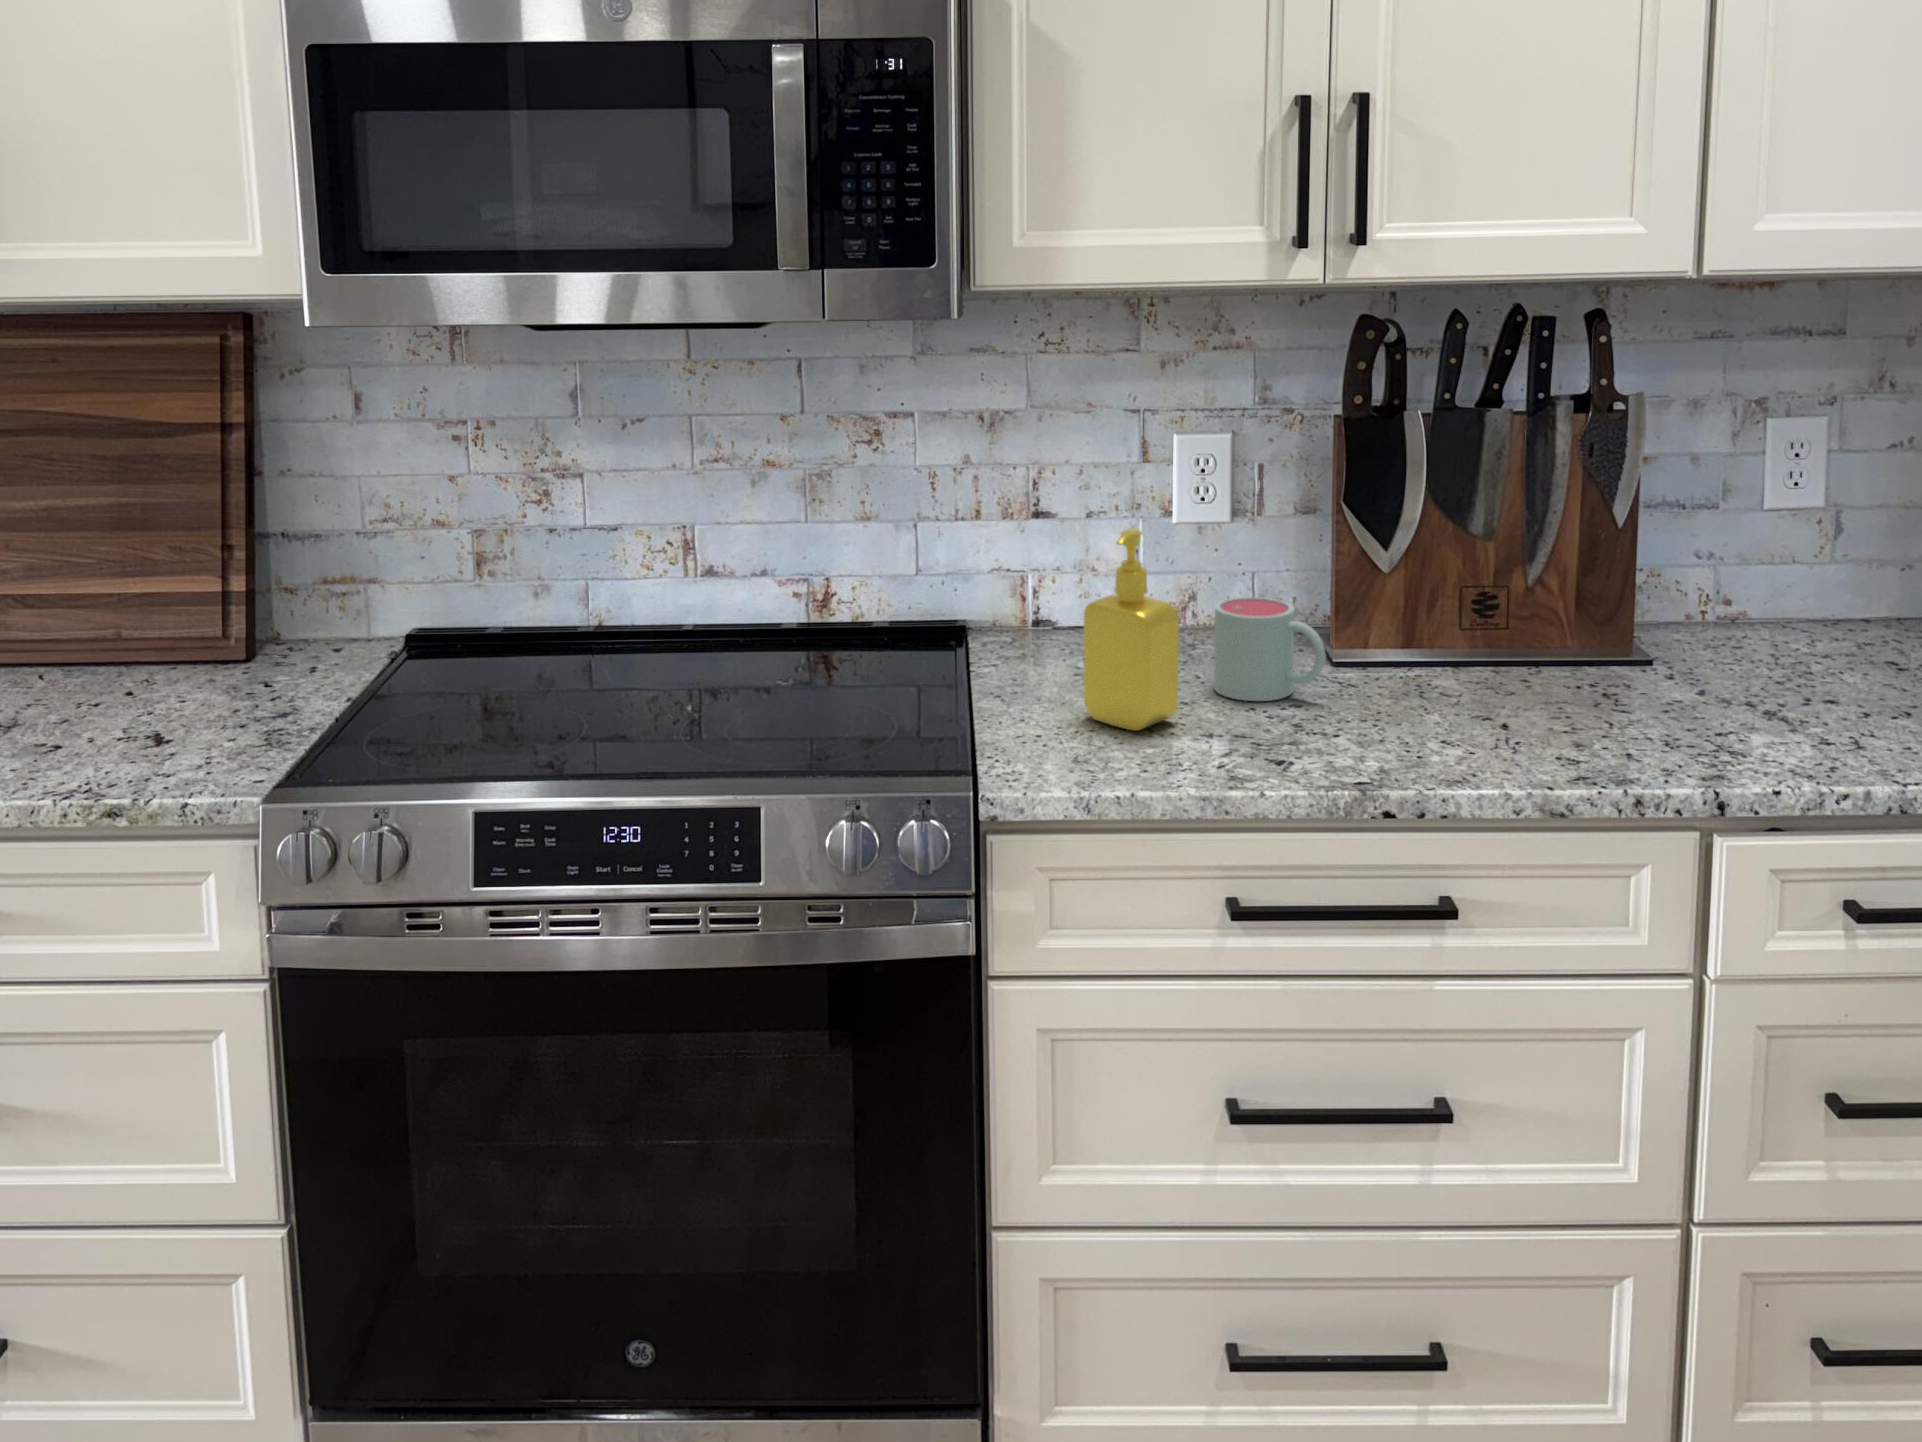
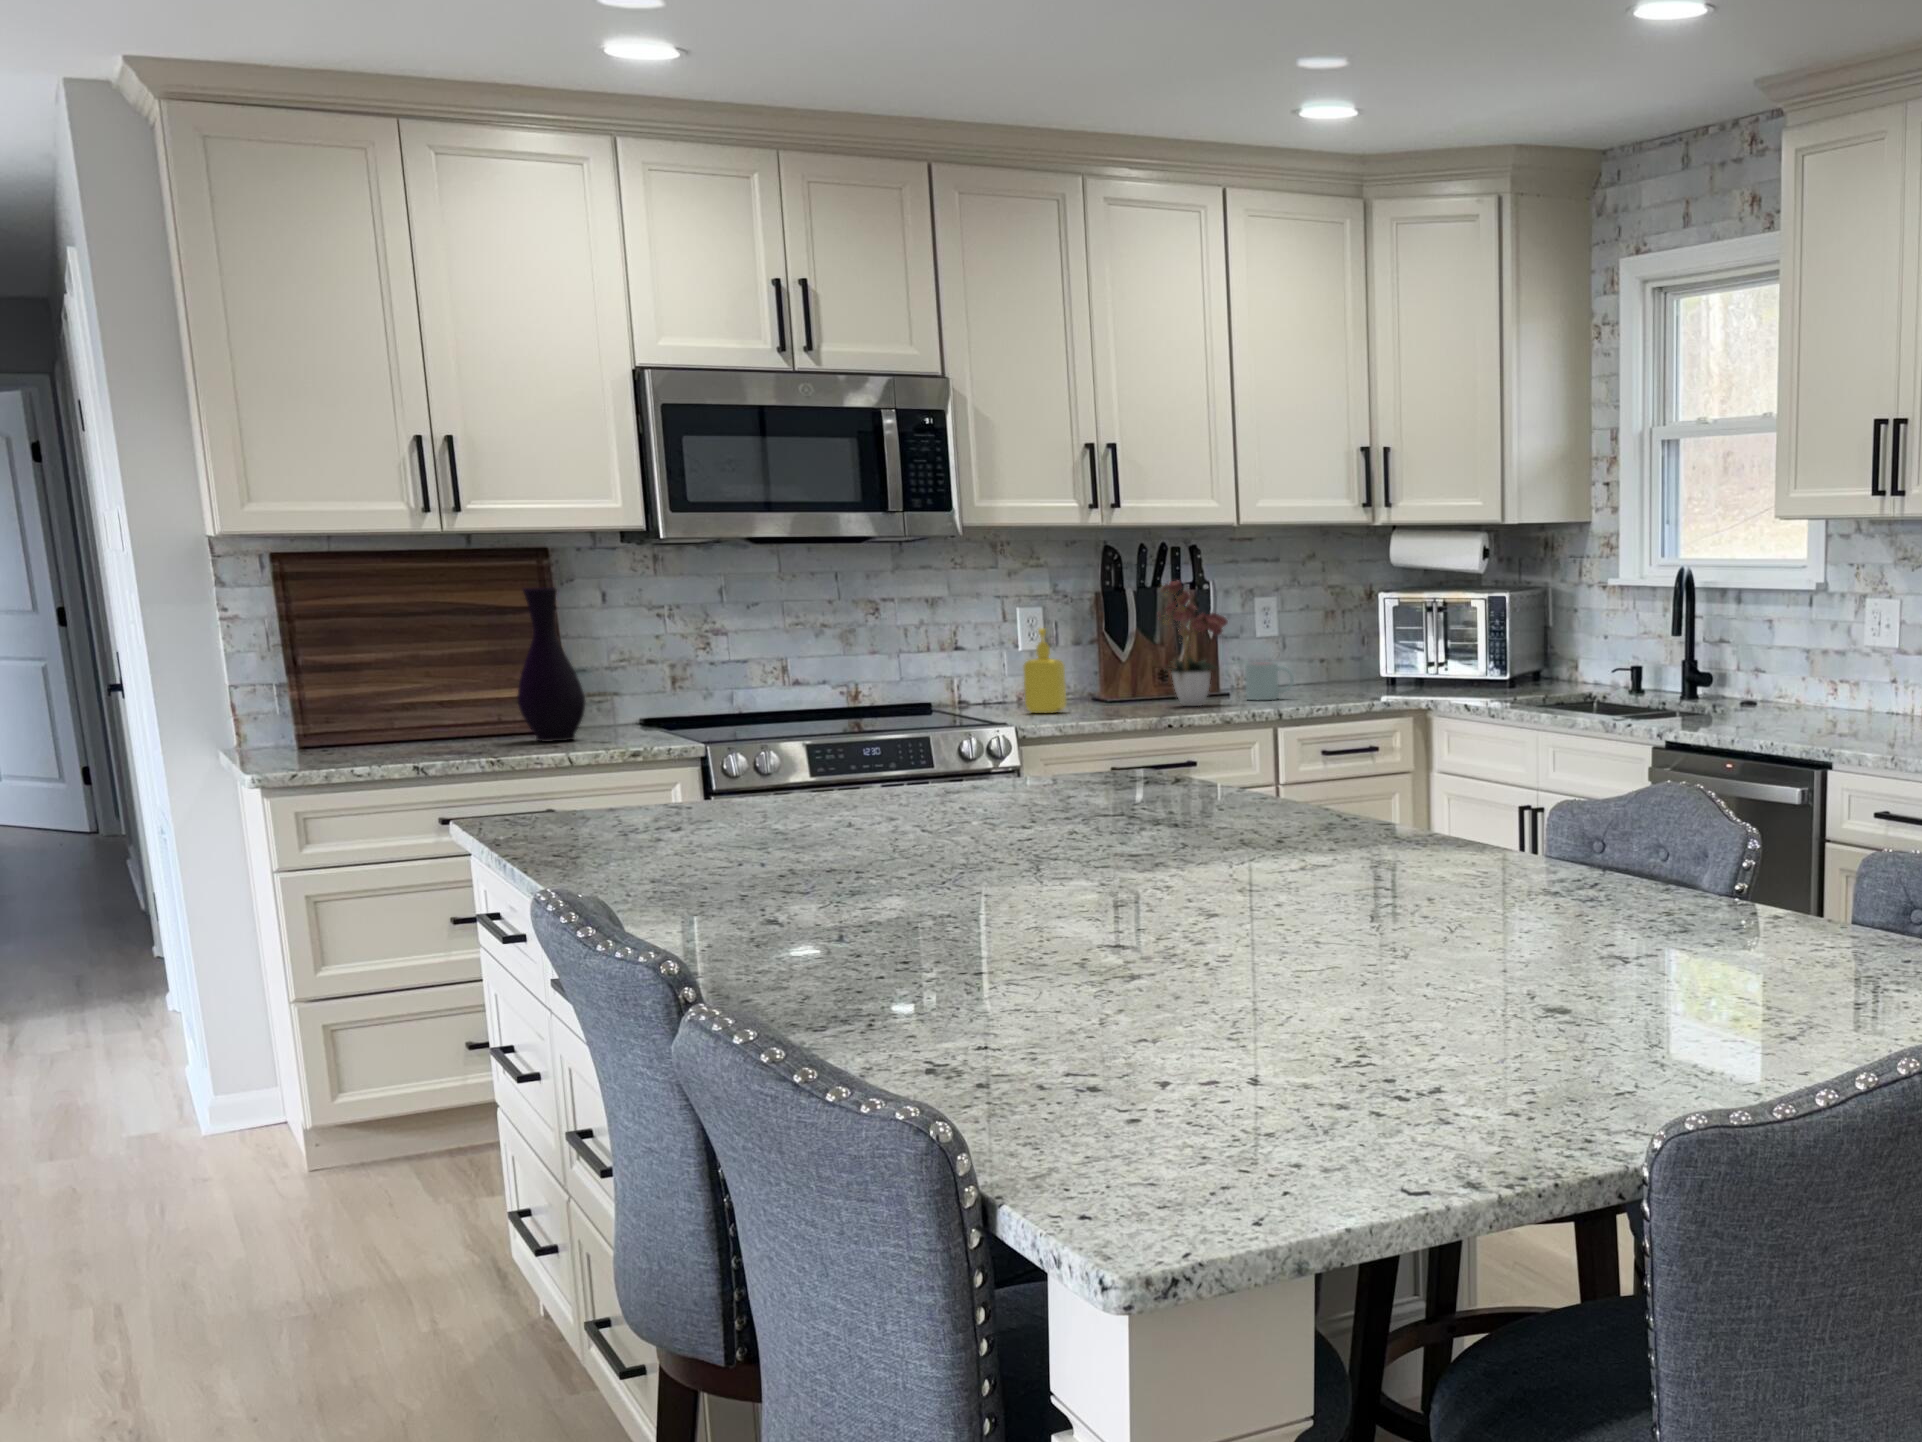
vase: none [59,412,192,716] -> present [517,587,586,742]
flower arrangement: none [1411,419,1636,745] -> present [1158,581,1228,706]
mug: present [1214,597,1326,701] -> present [1245,662,1294,700]

